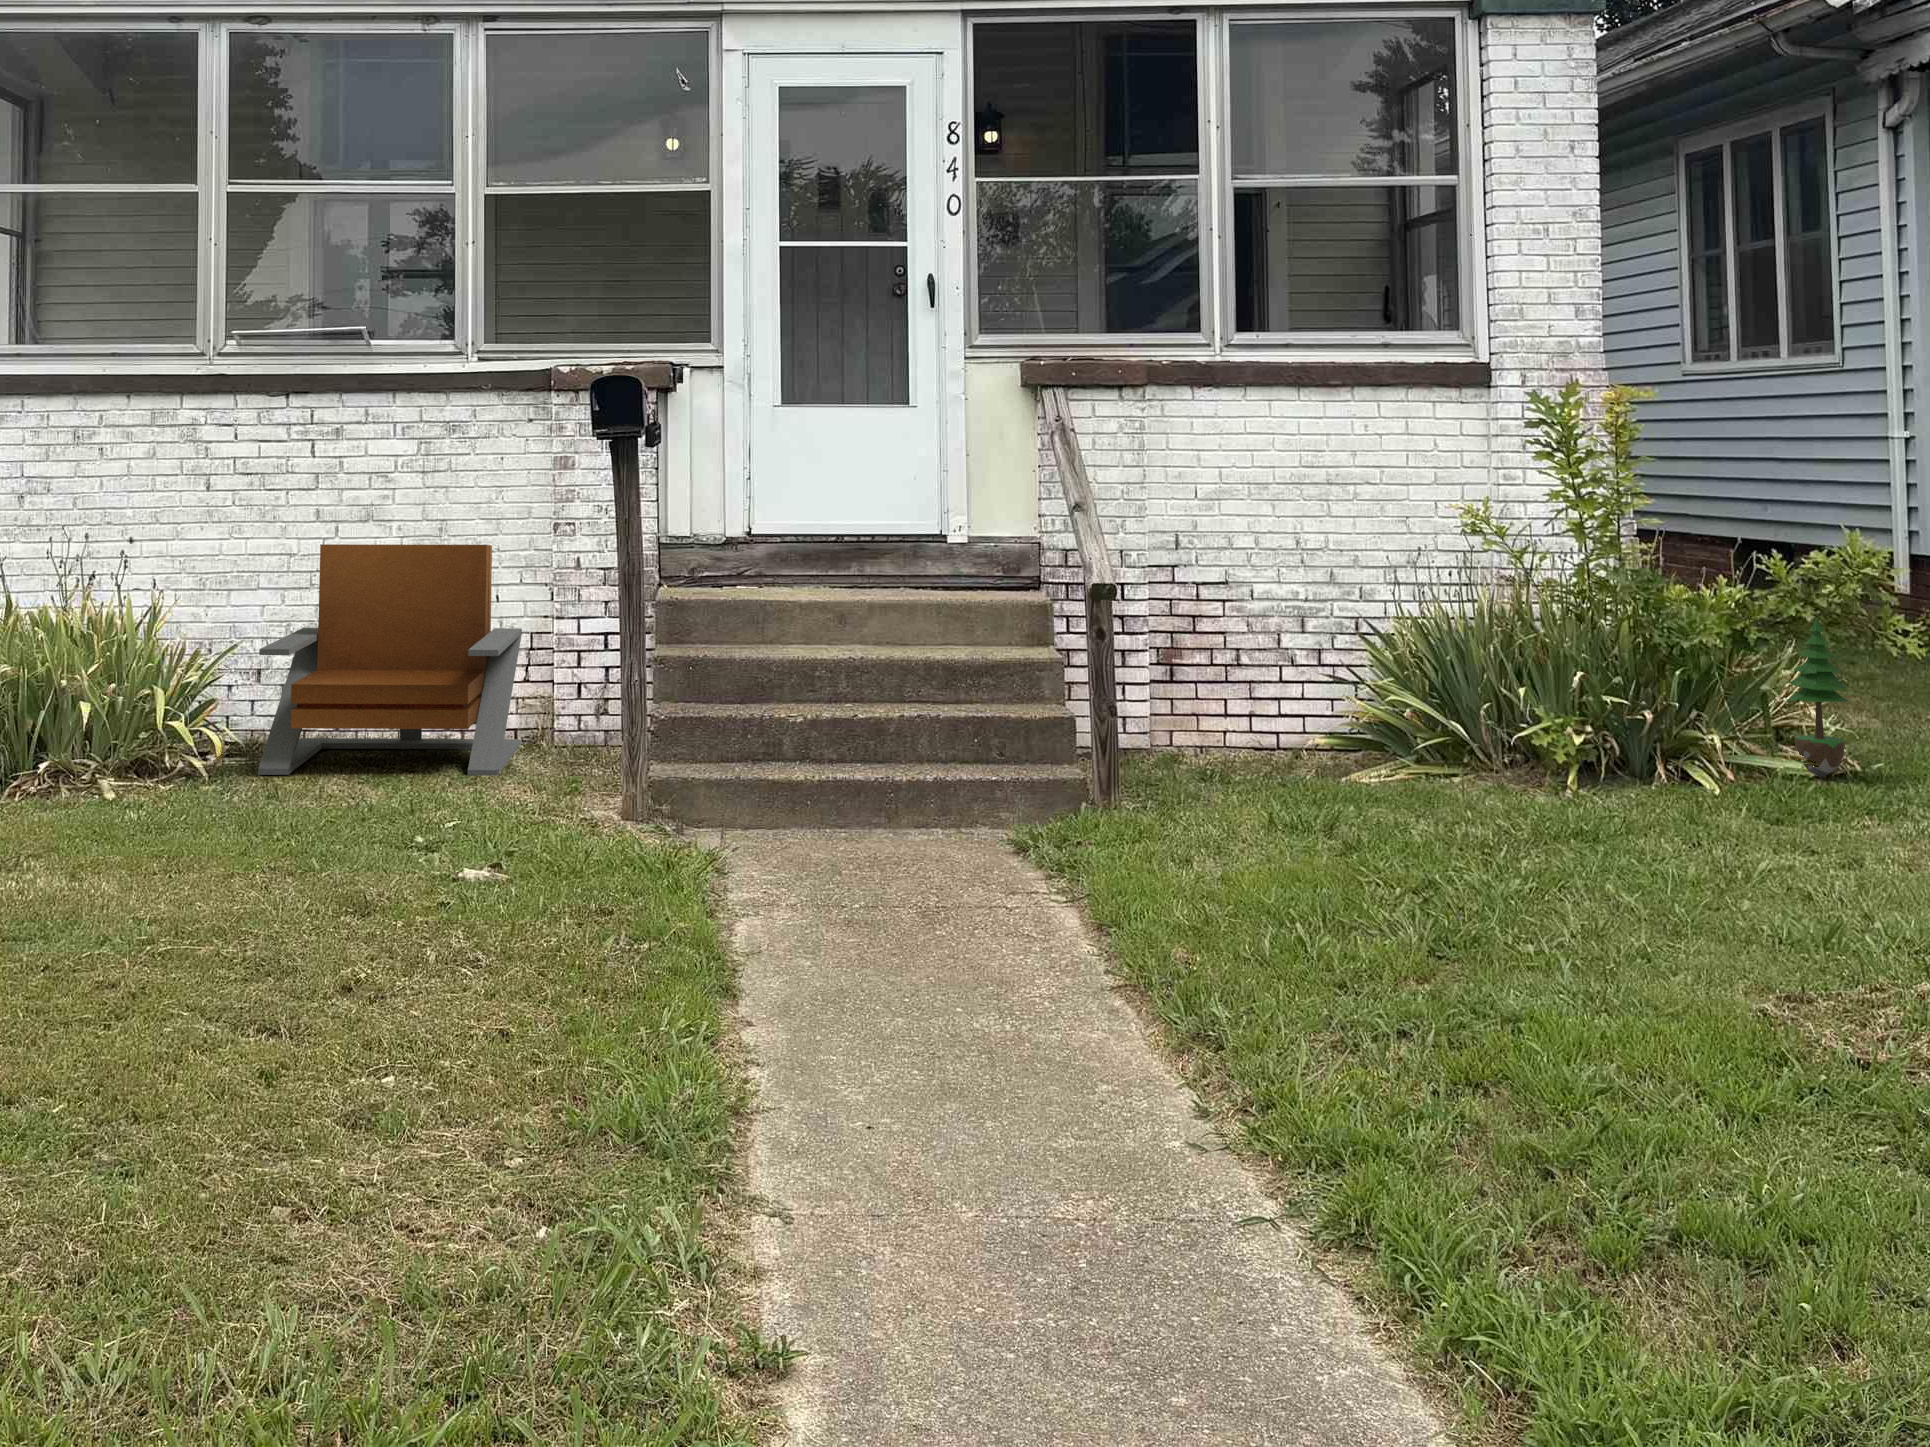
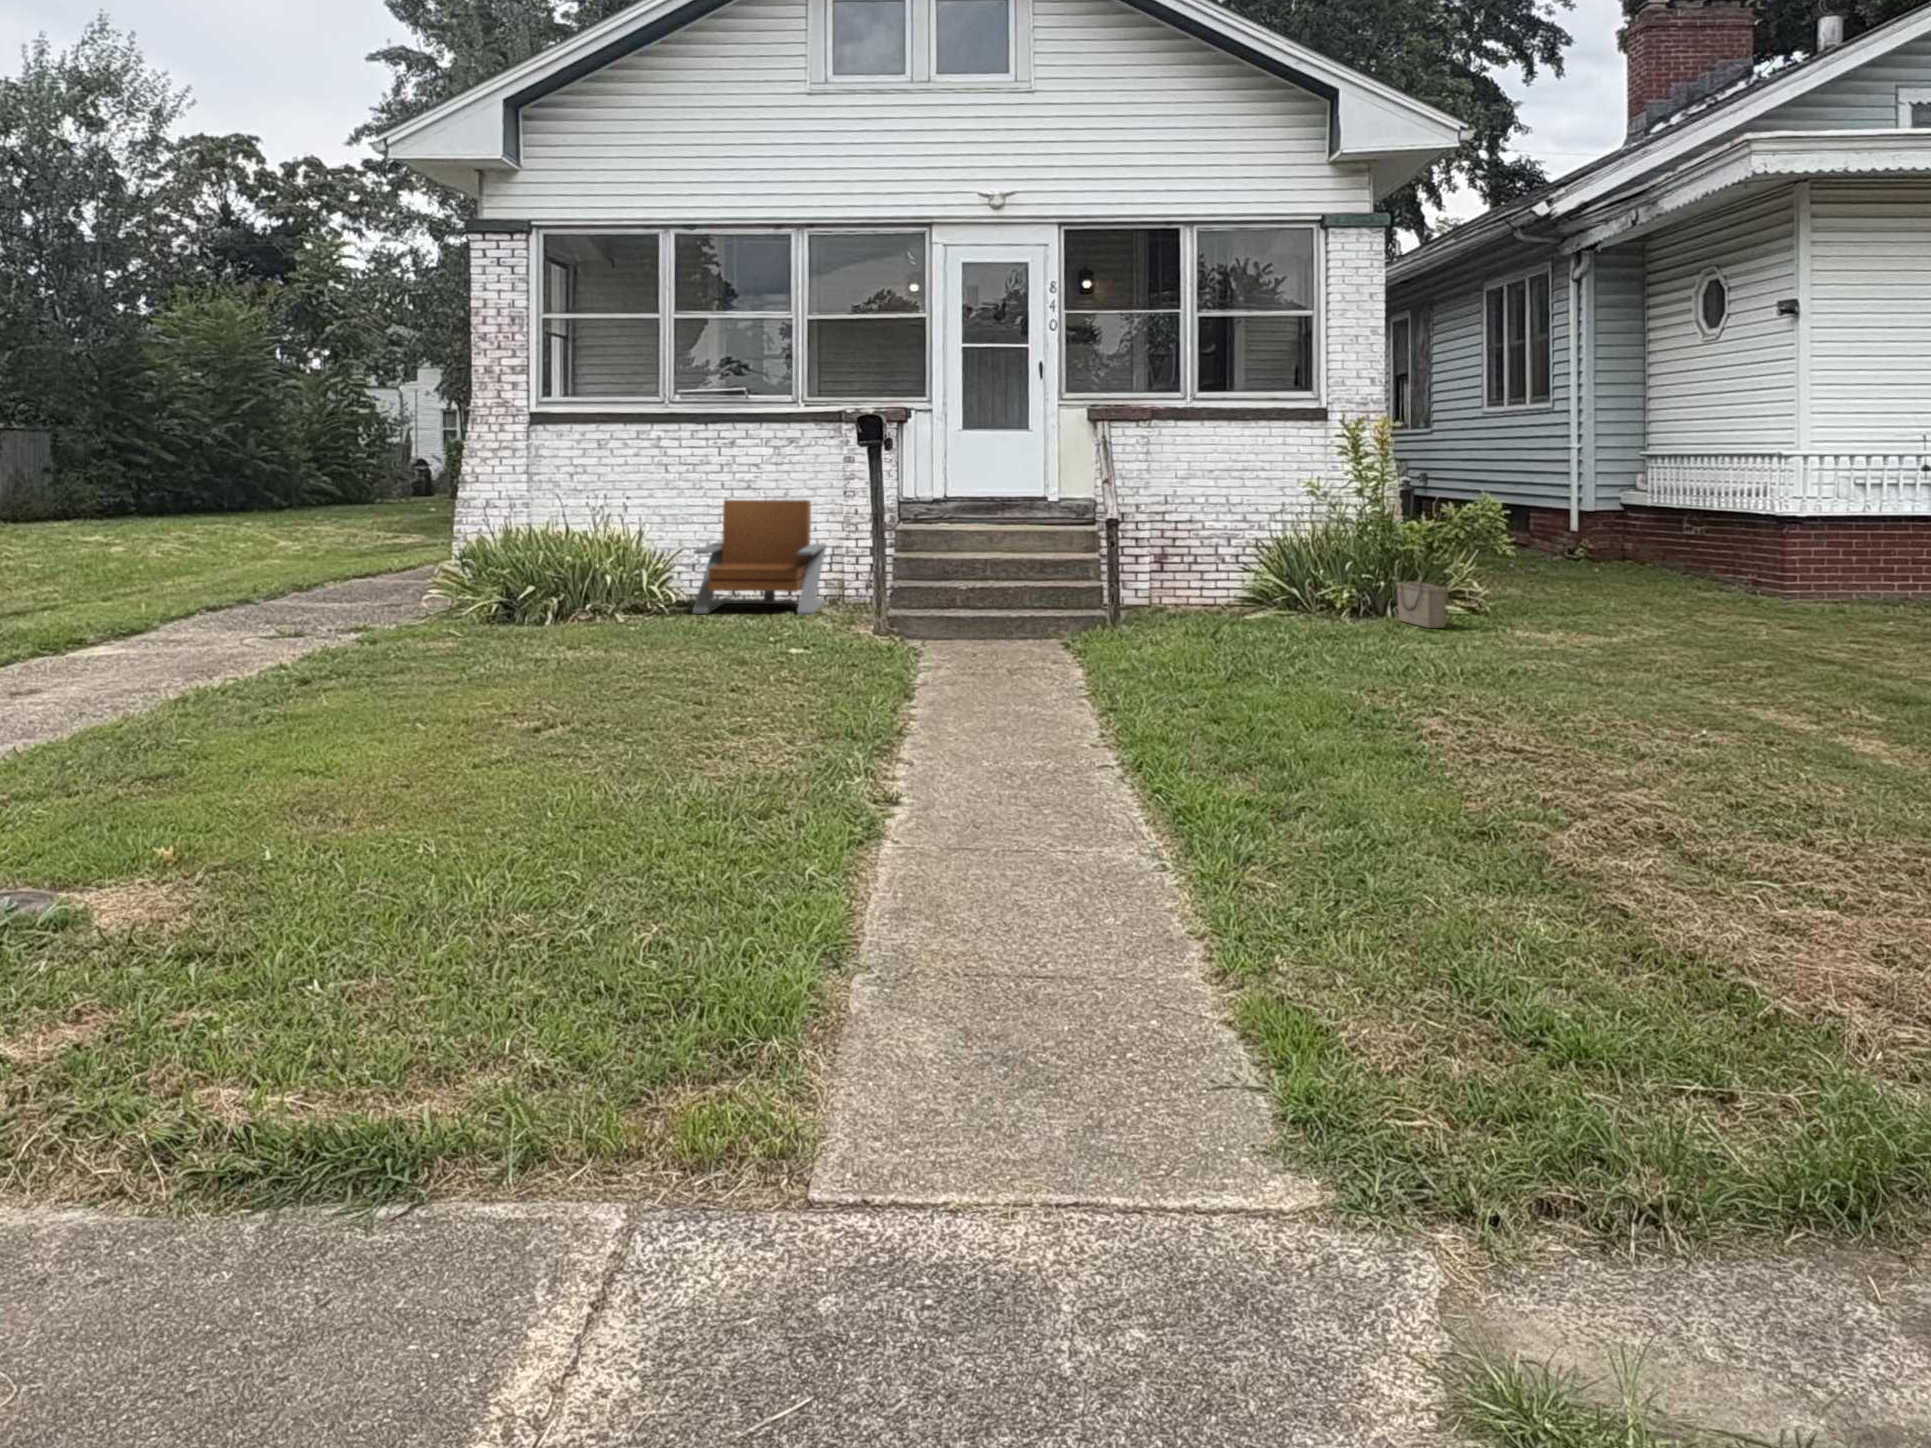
potted tree: present [1787,618,1849,778] -> none [1458,537,1488,618]
basket: none [1672,707,1793,806] -> present [1396,582,1447,628]

